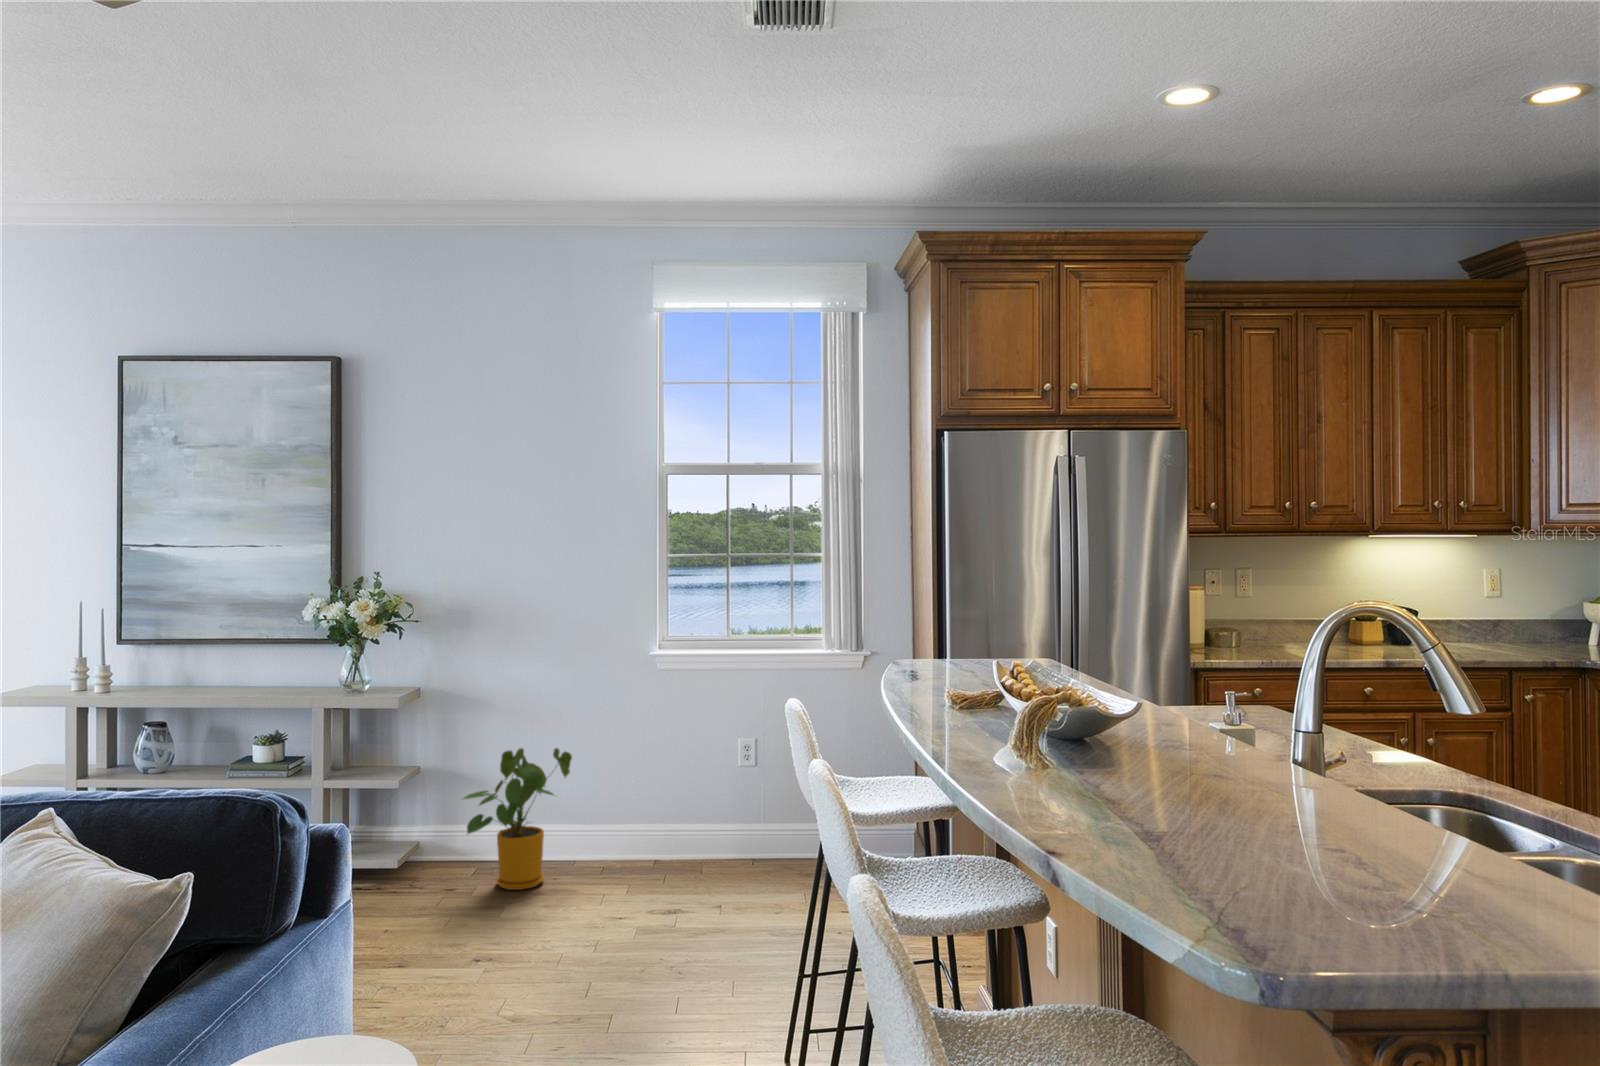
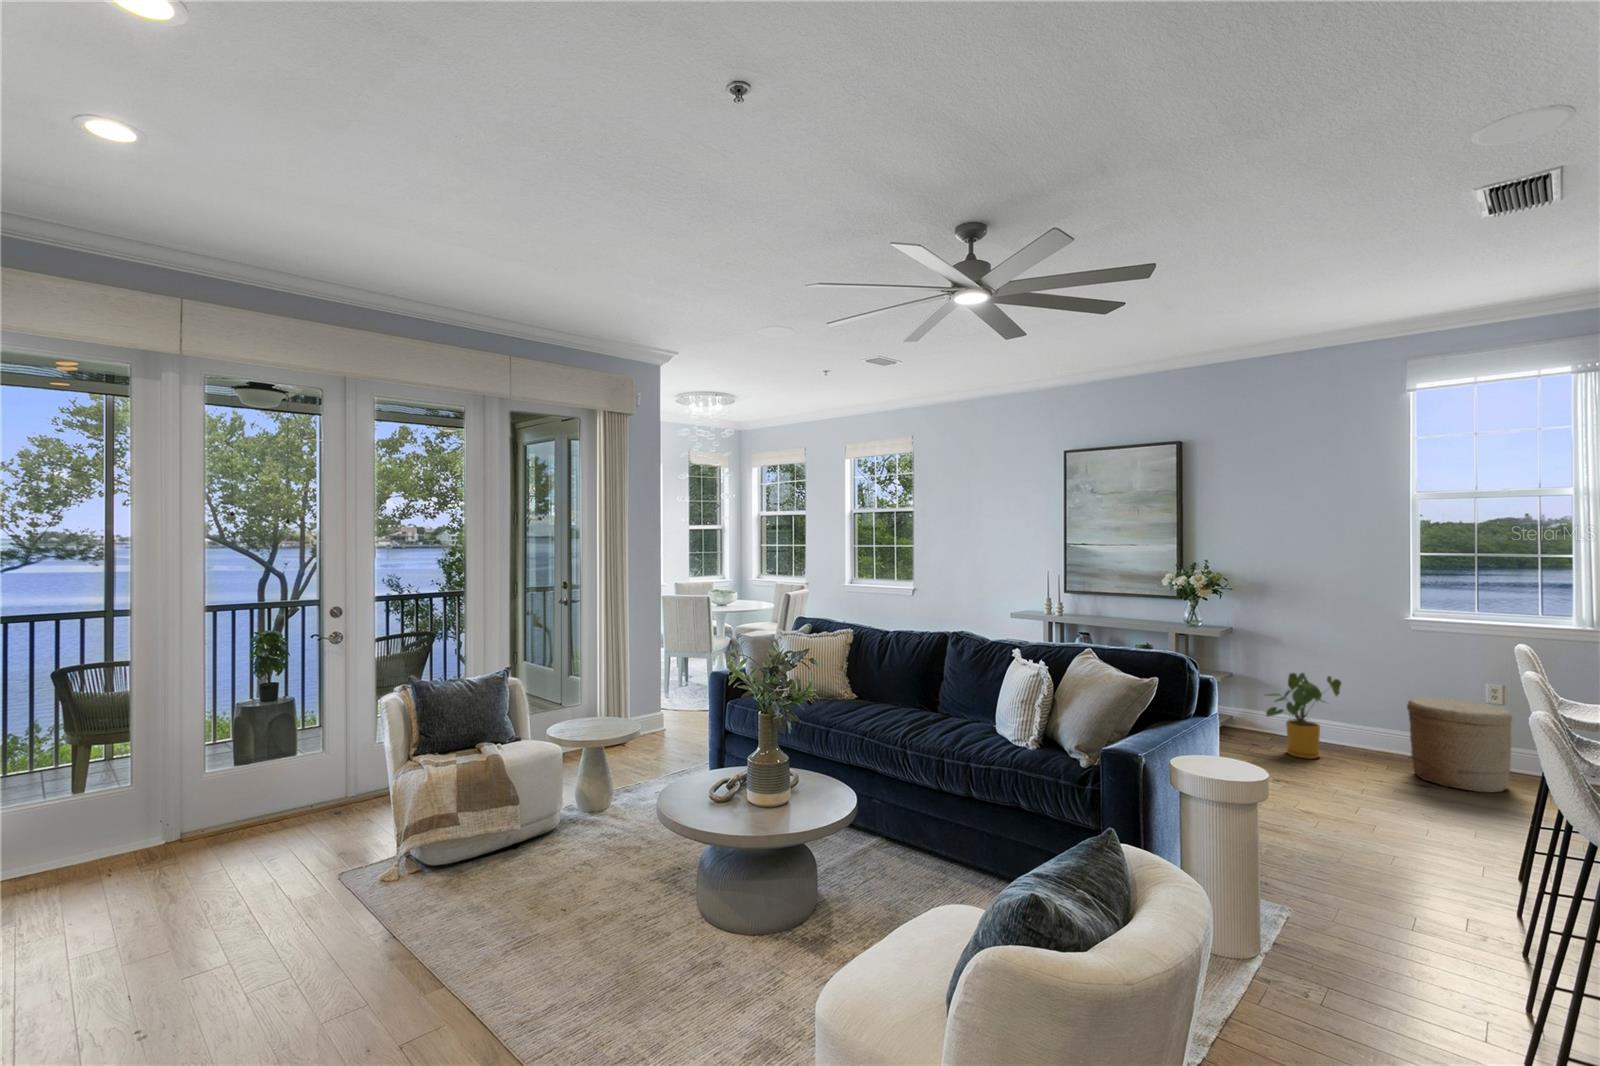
woven basket: none [652,759,763,892] -> present [1407,698,1512,793]

